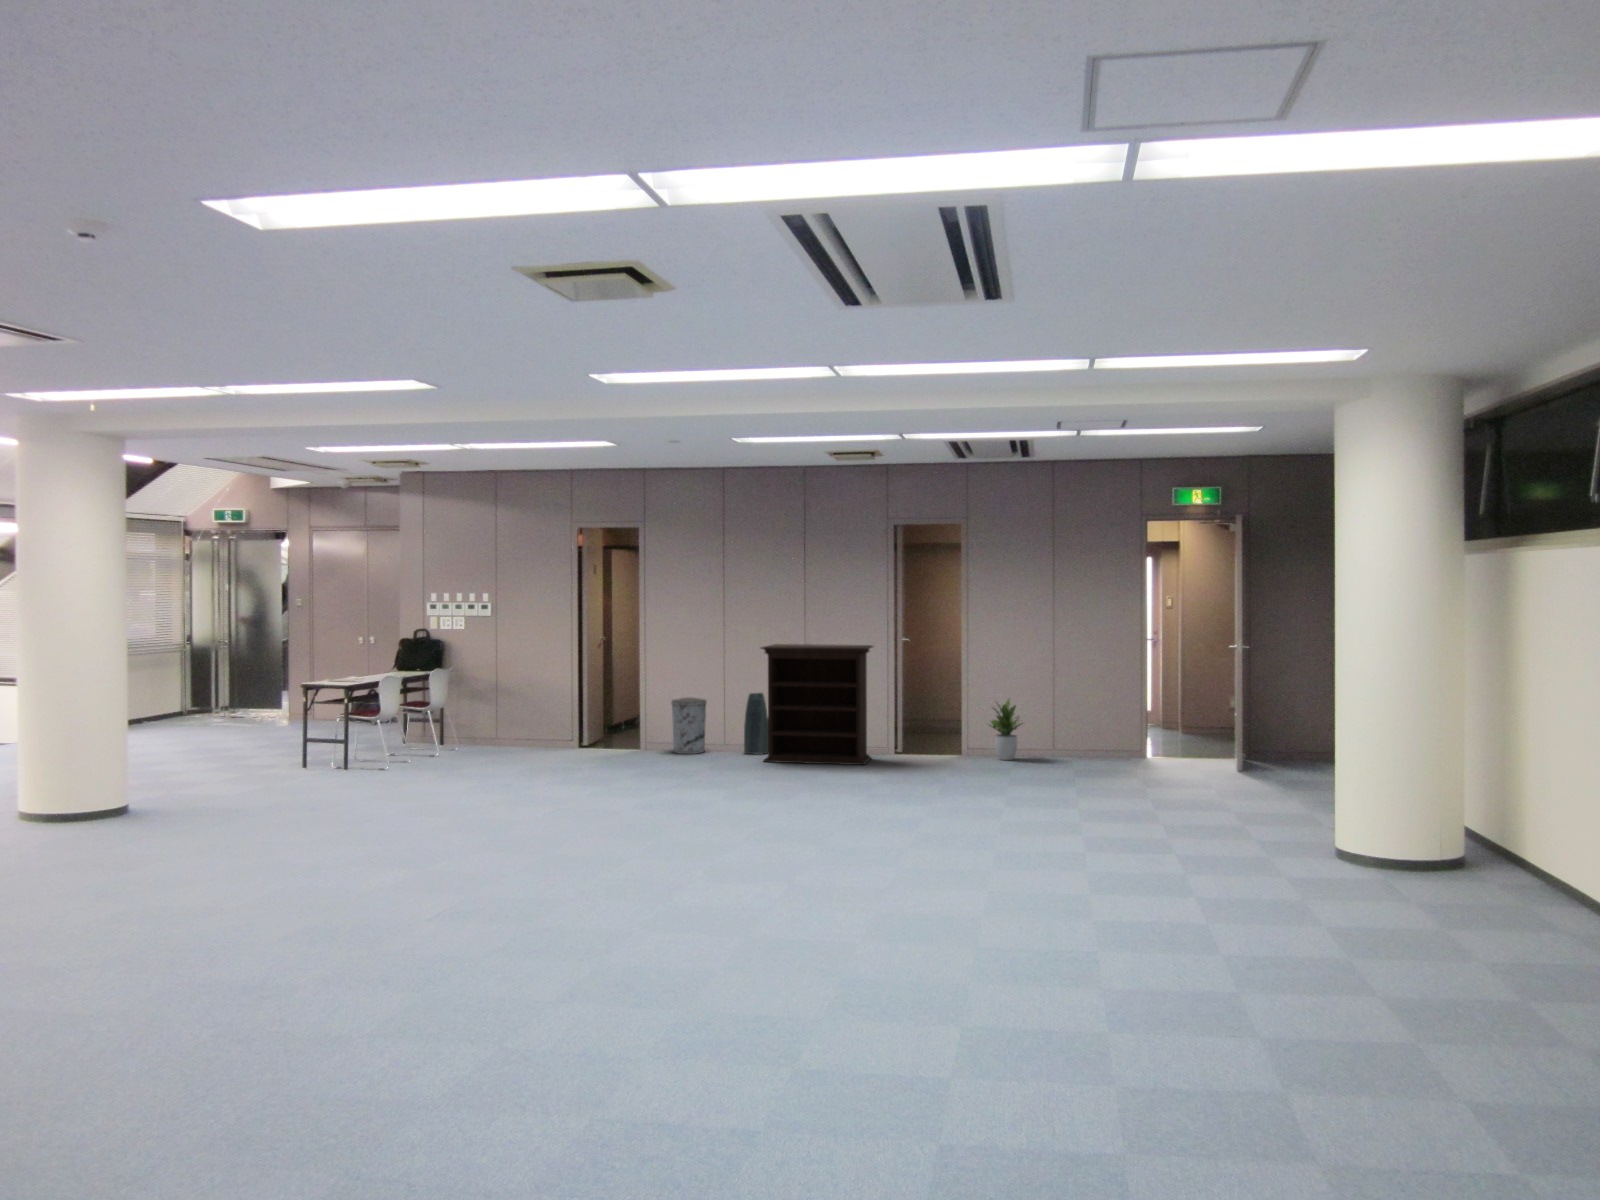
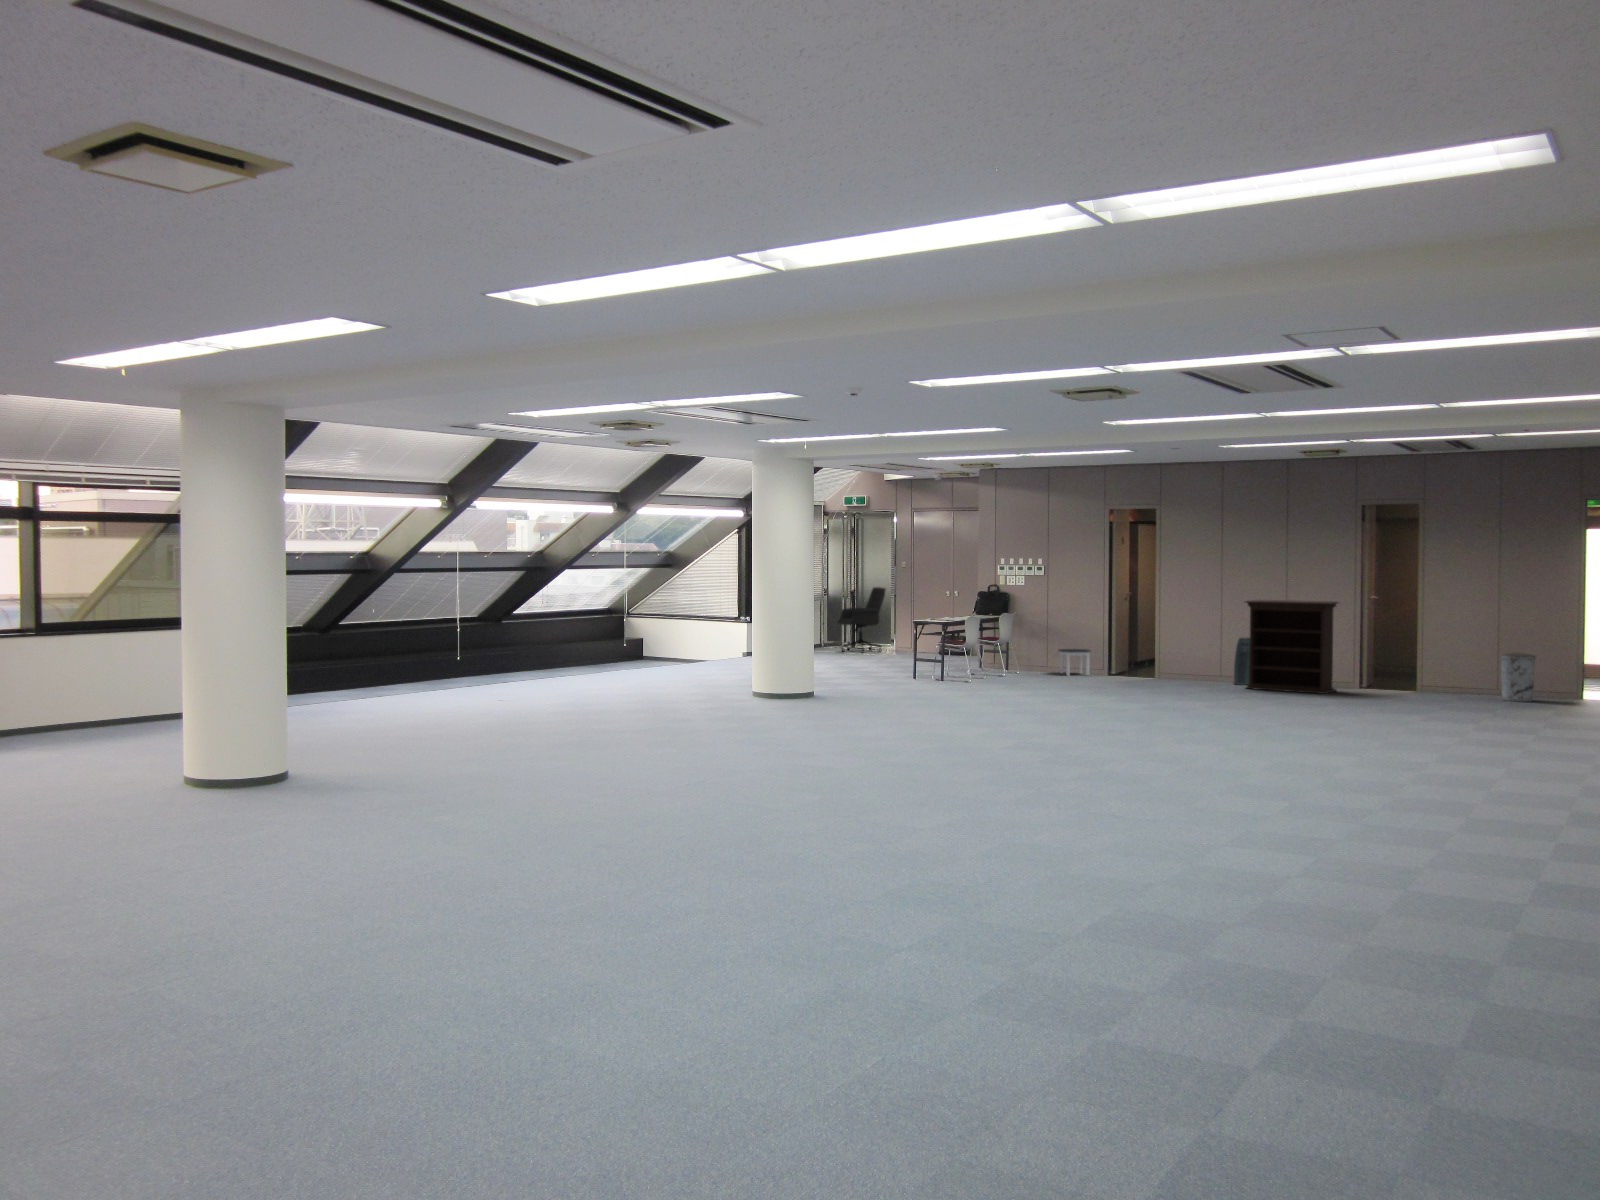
office chair: none [203,632,275,723] -> present [838,587,885,652]
trash can: present [671,698,706,754] -> present [1501,653,1536,702]
potted plant: present [989,699,1022,760] -> none [1436,646,1473,697]
round table: none [513,713,557,752] -> present [1059,649,1090,676]

